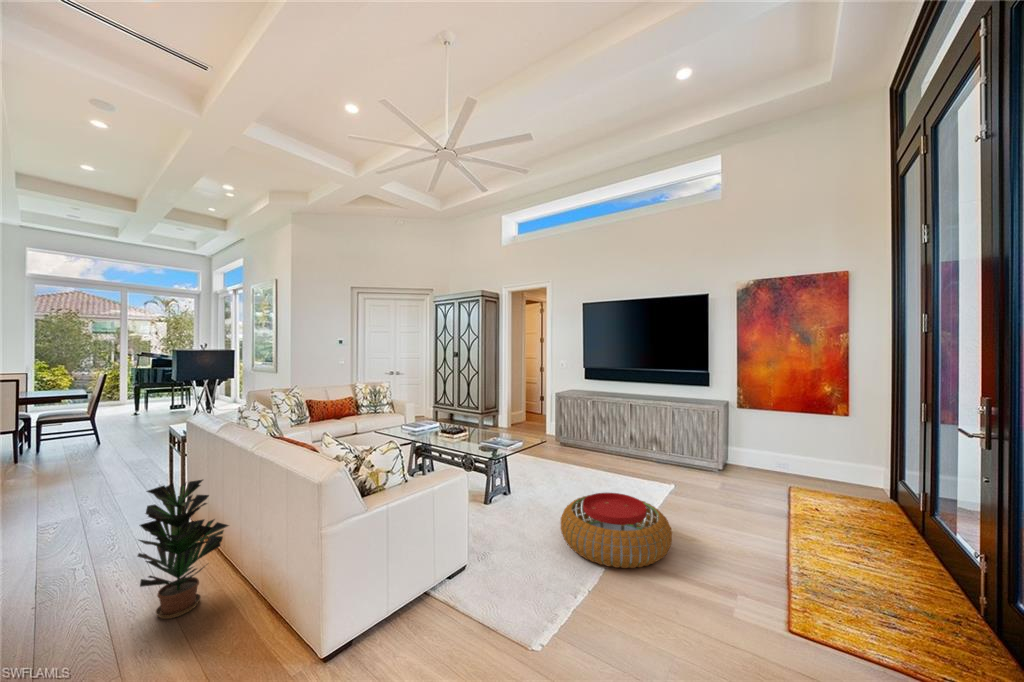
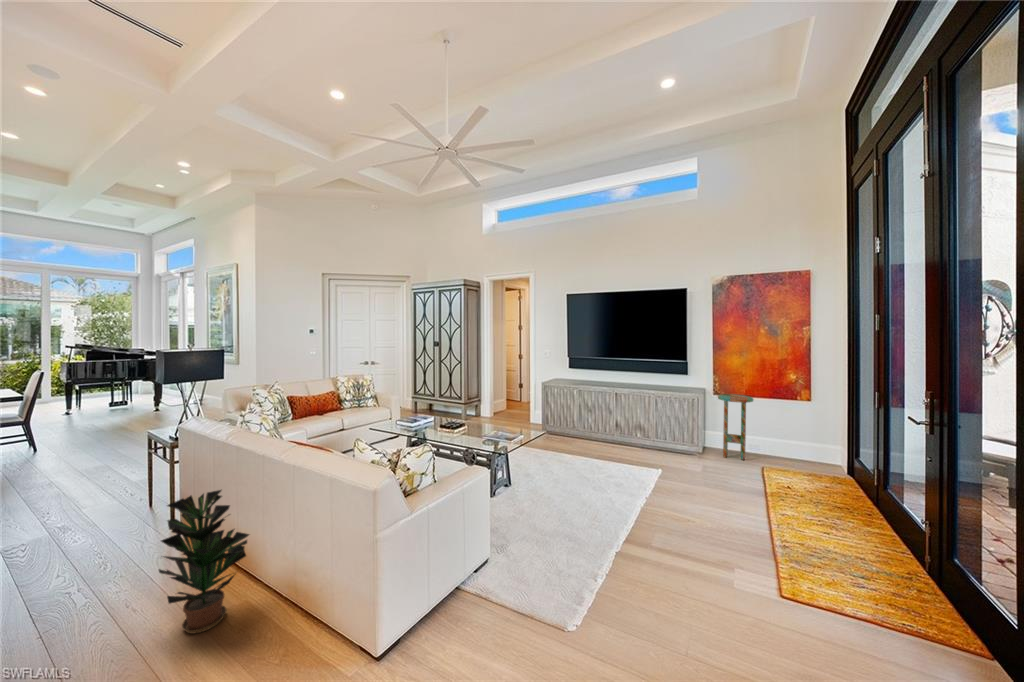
side table: none [742,407,782,480] -> present [718,394,753,460]
pouf: present [561,493,672,568] -> none [569,481,674,551]

